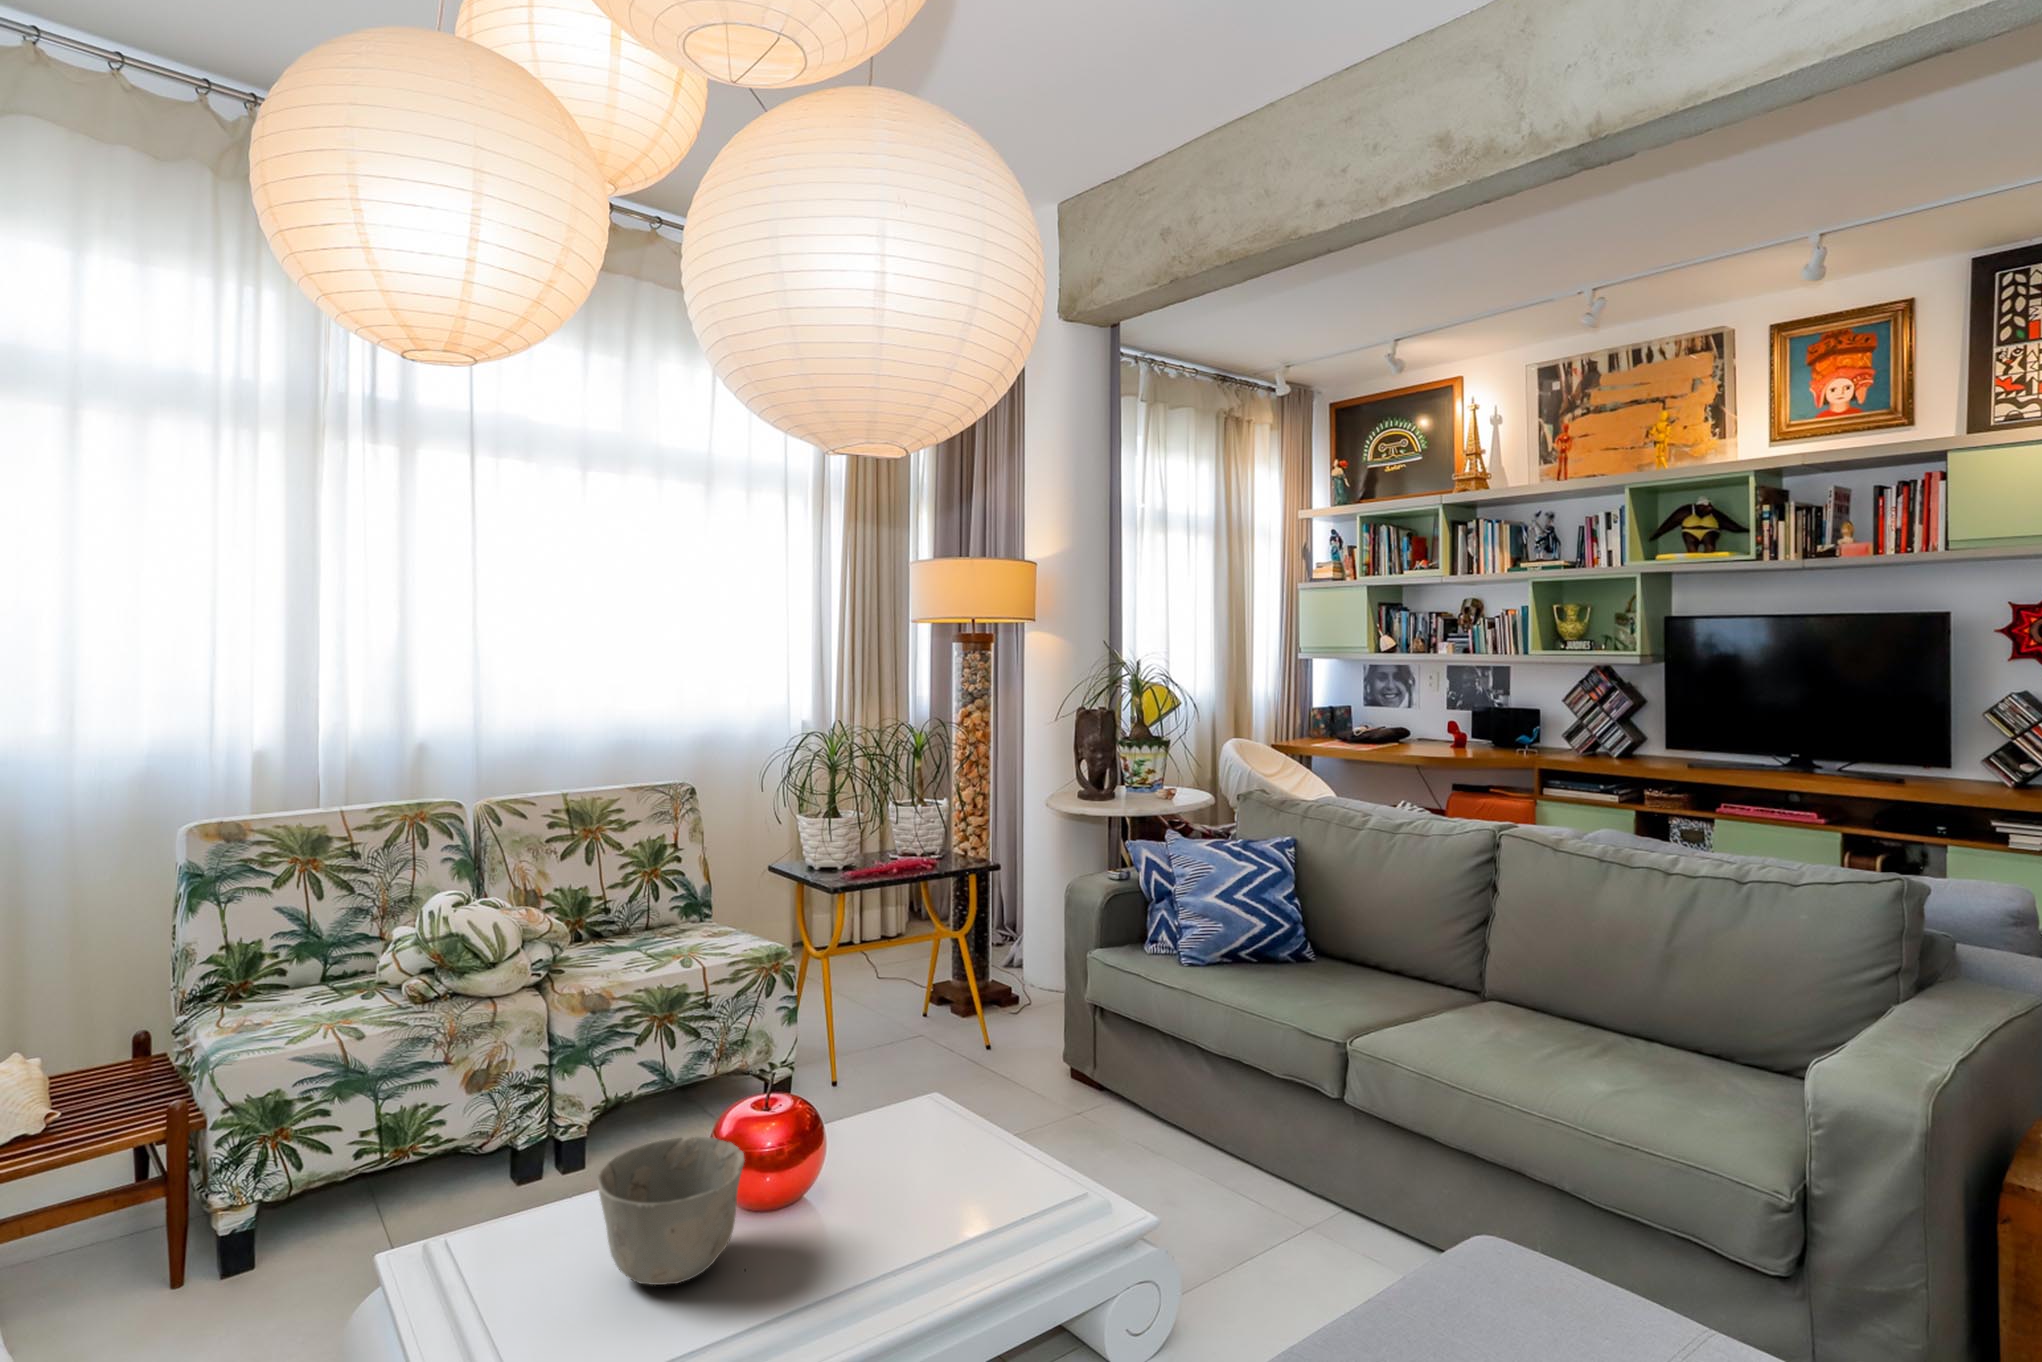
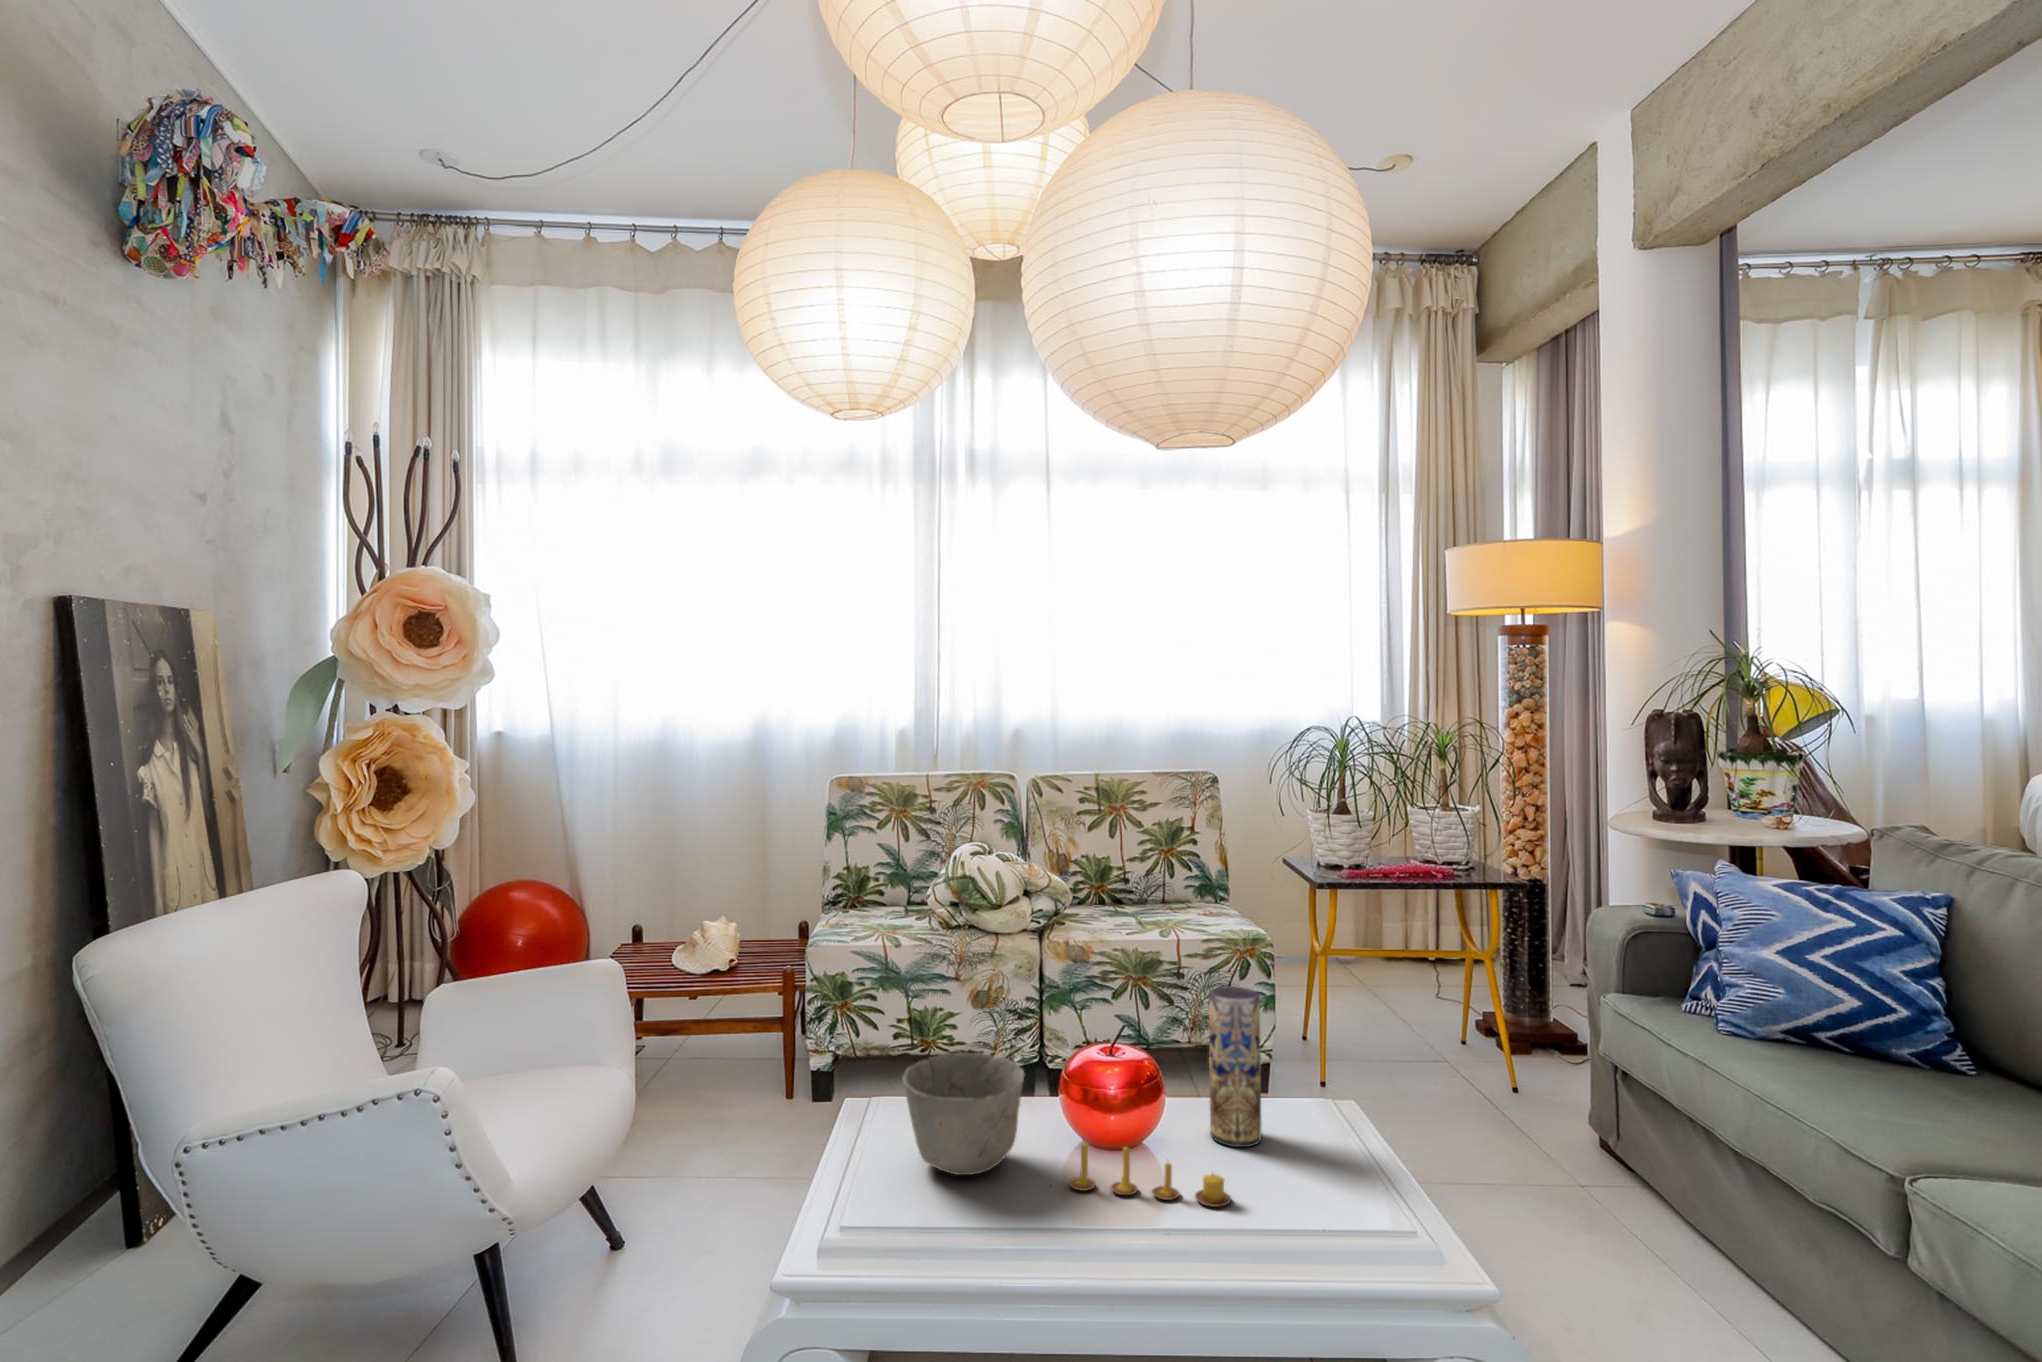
vase: none [880,1003,929,1159] -> present [1208,986,1262,1147]
candle: none [801,1184,957,1250] -> present [1069,1143,1231,1207]

